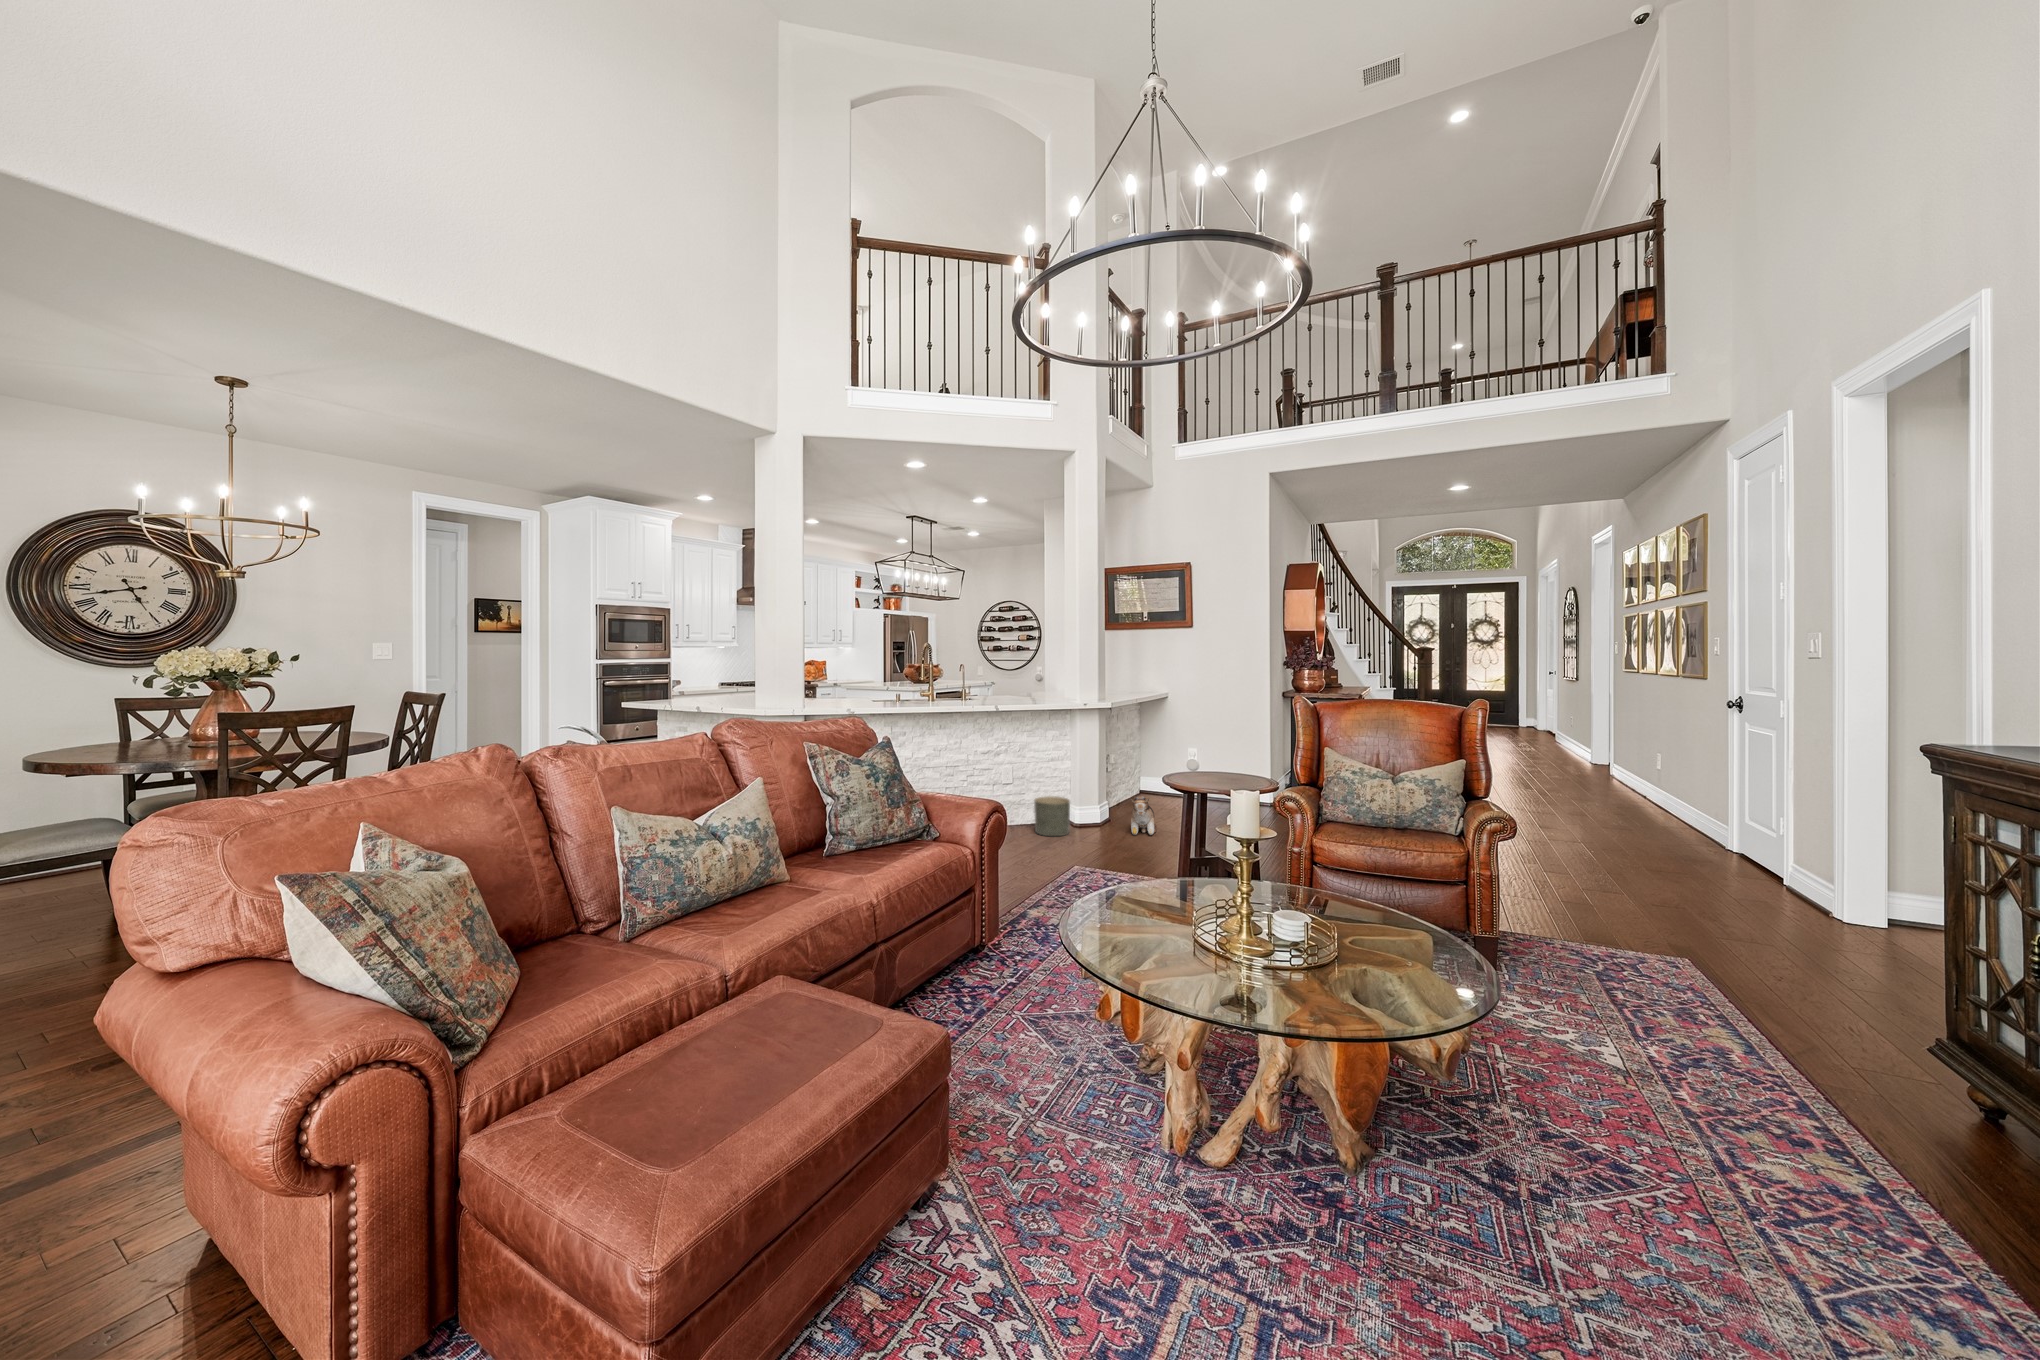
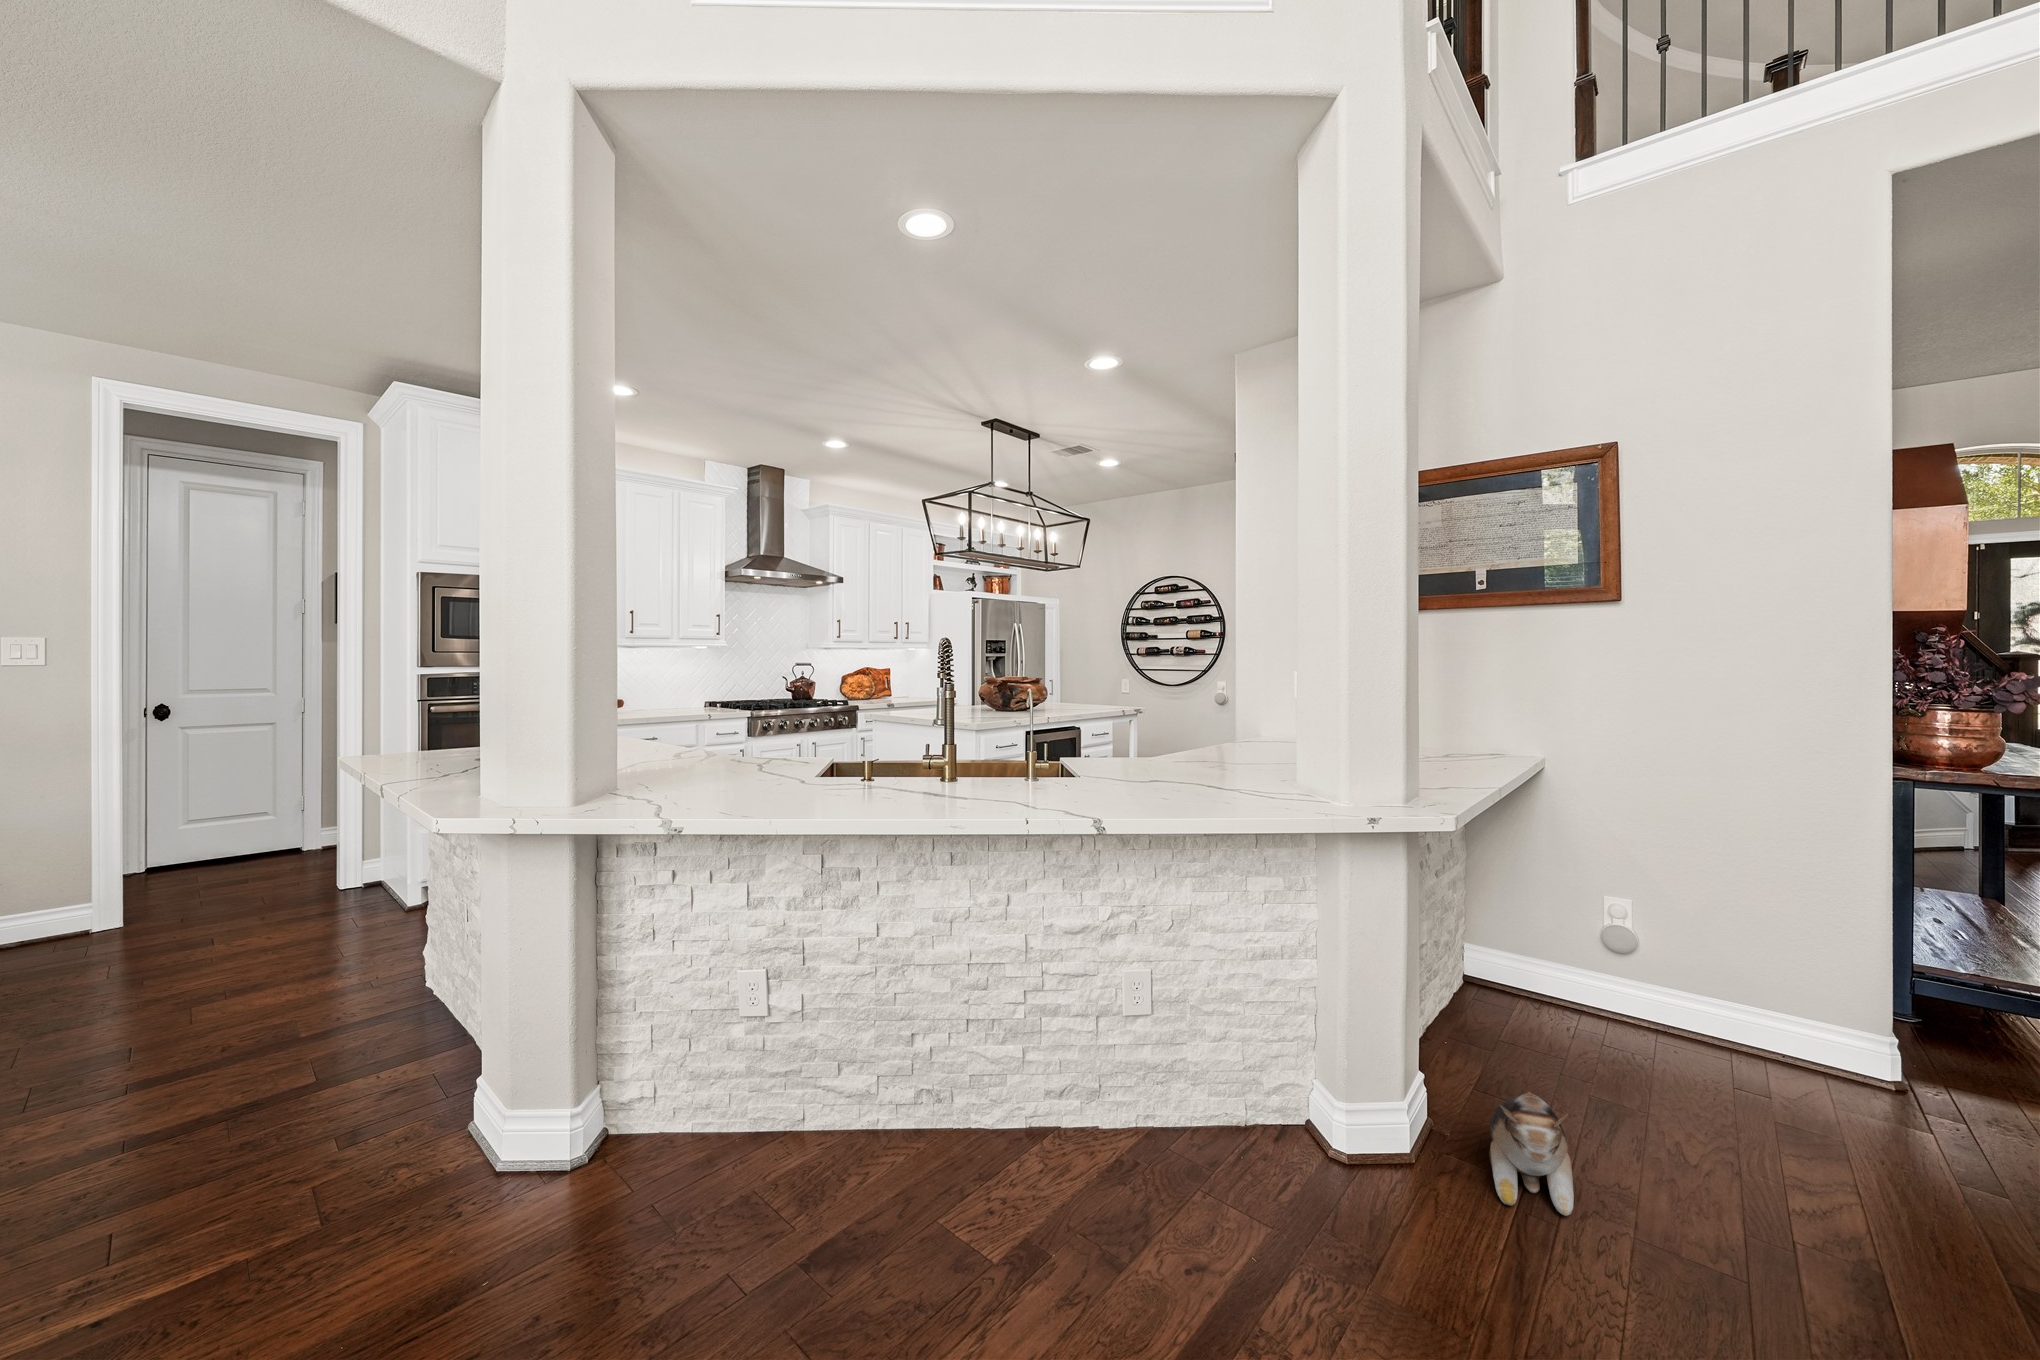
planter: present [1034,796,1070,836] -> none [1199,1040,1302,1180]

